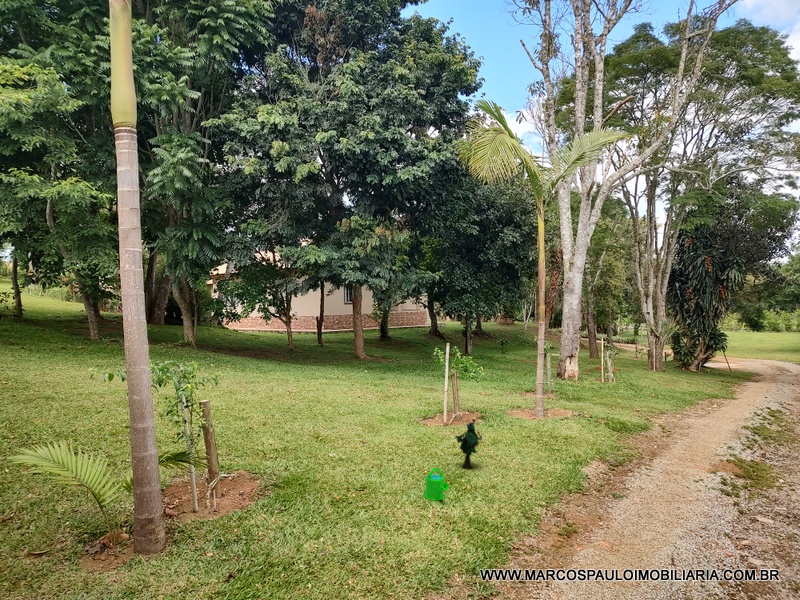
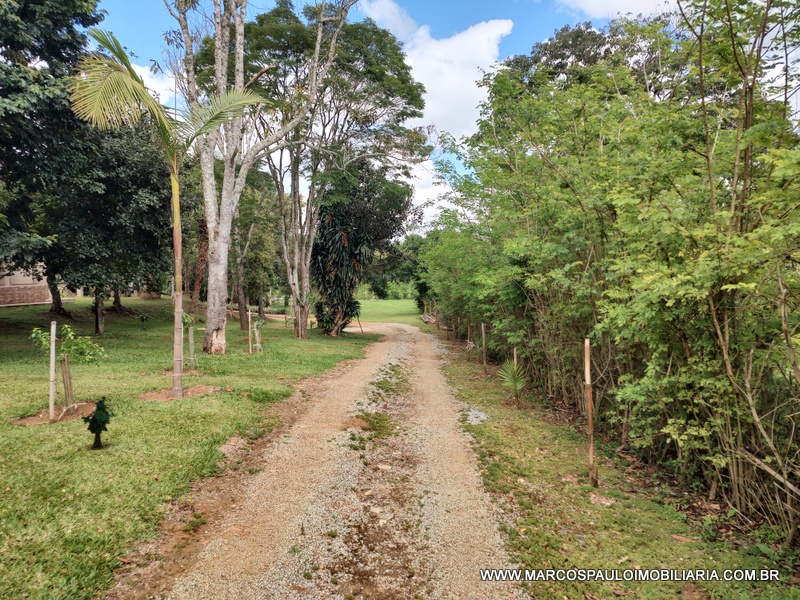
watering can: present [424,468,449,500] -> none [43,449,75,484]

